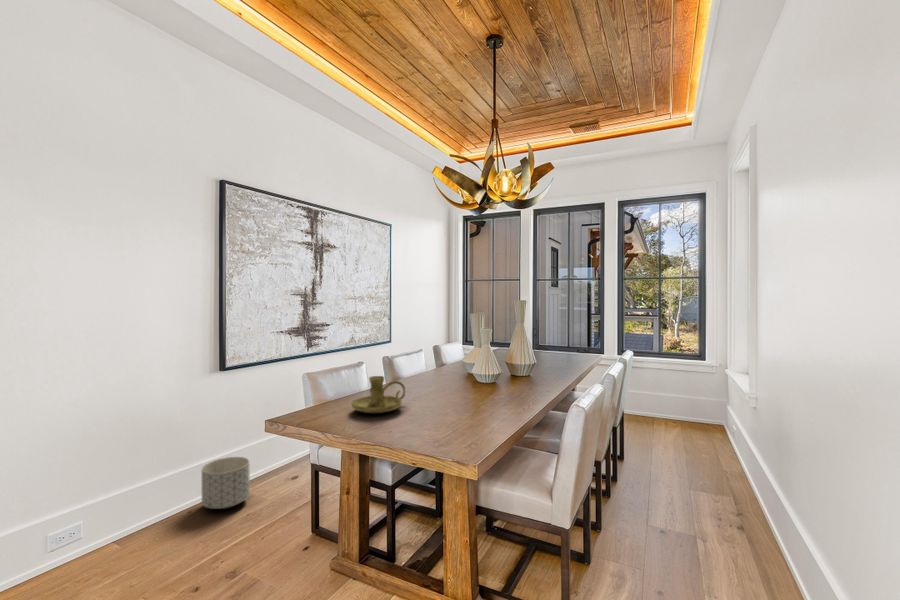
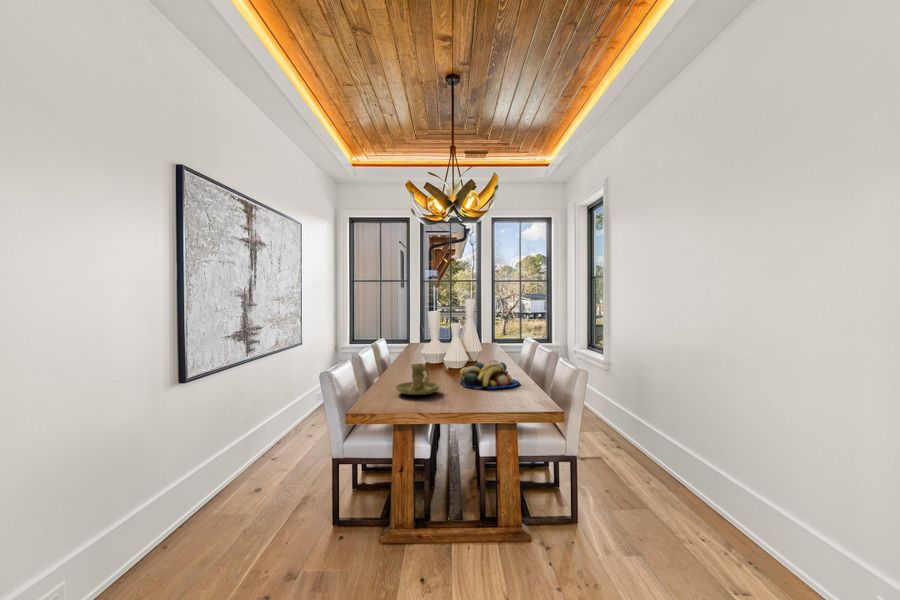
fruit bowl: none [441,378,518,416] -> present [460,360,519,389]
planter: present [202,457,250,509] -> none [177,473,231,532]

